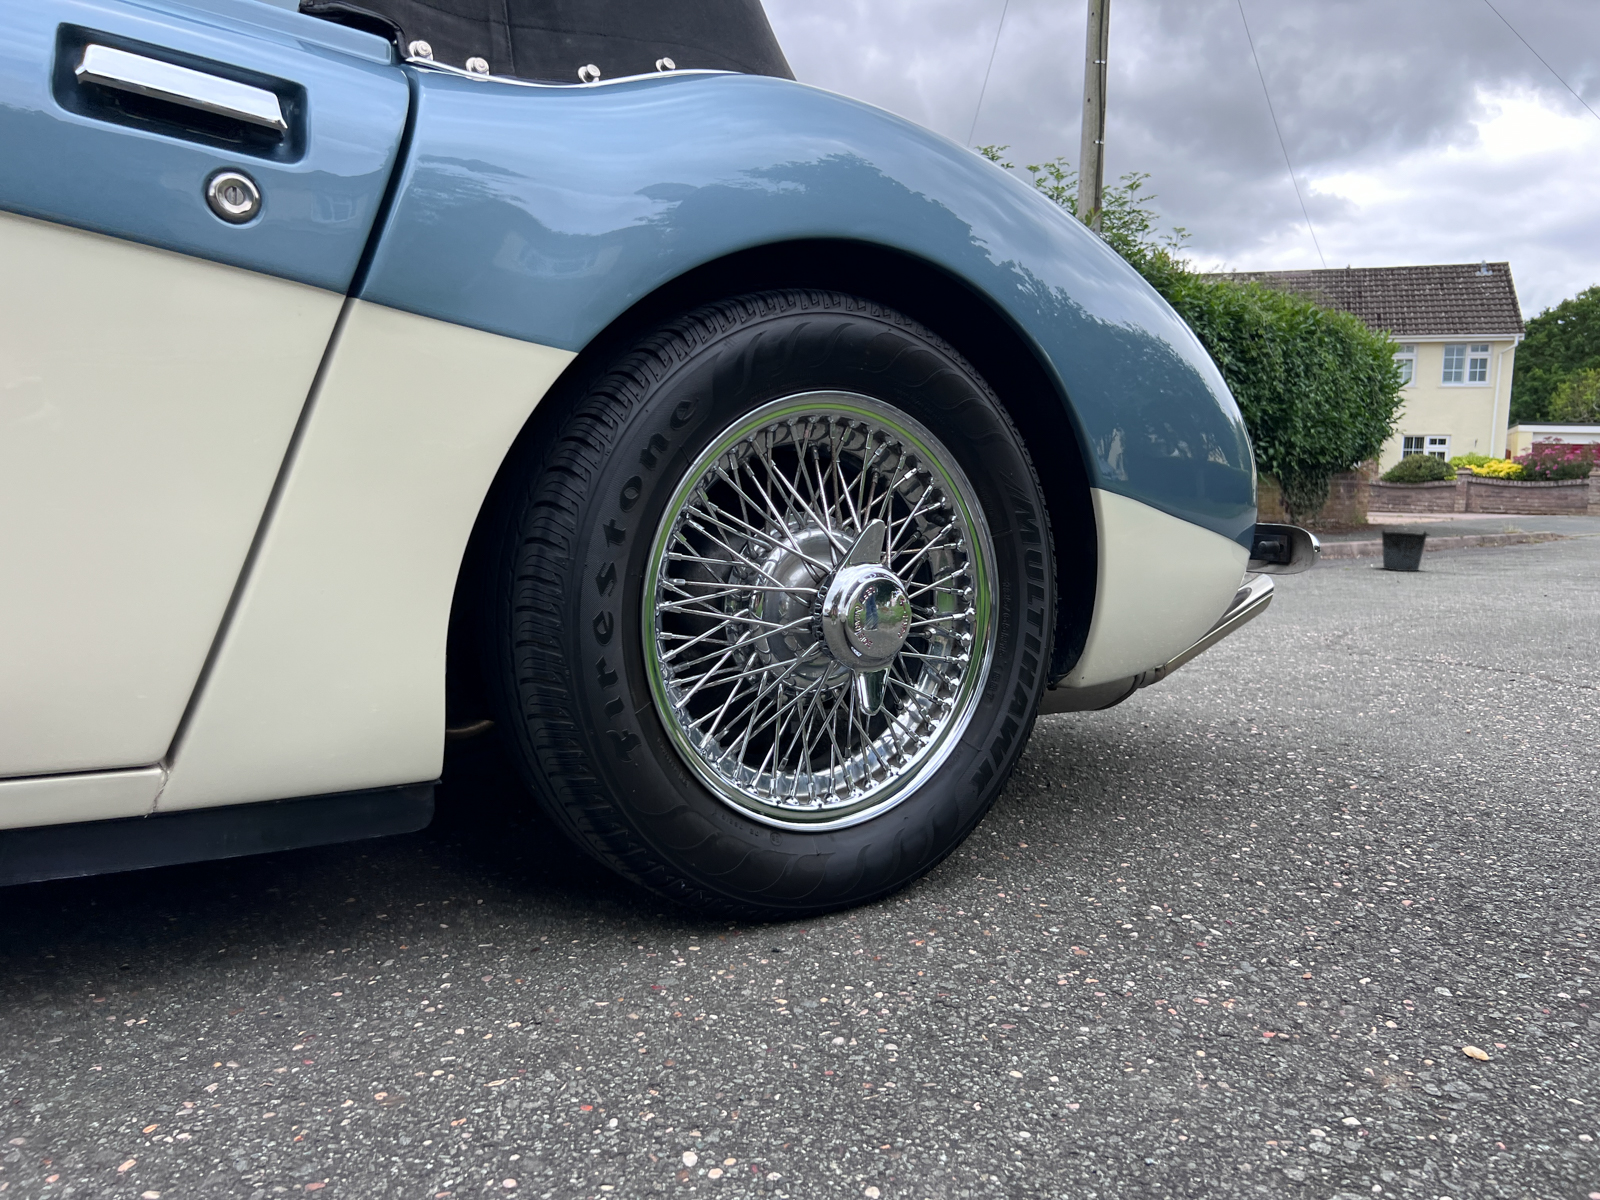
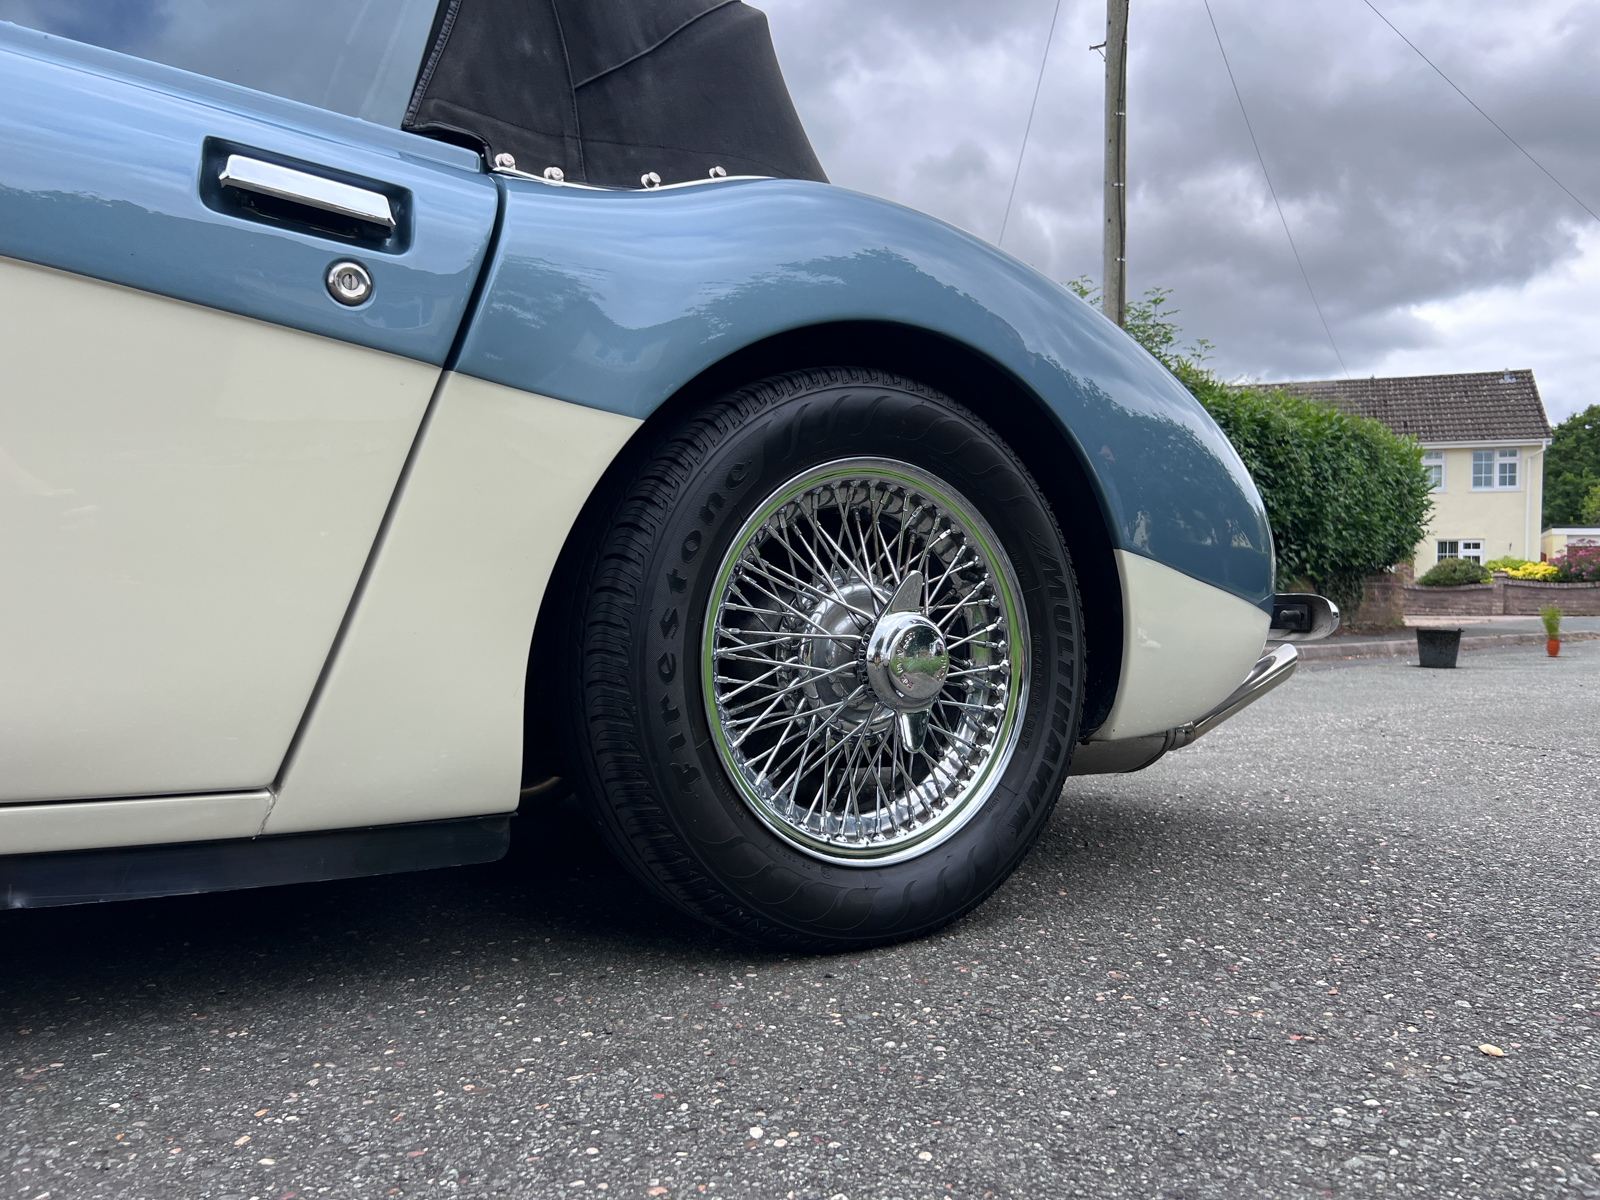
potted plant: none [1502,506,1528,560] -> present [1540,607,1563,657]

